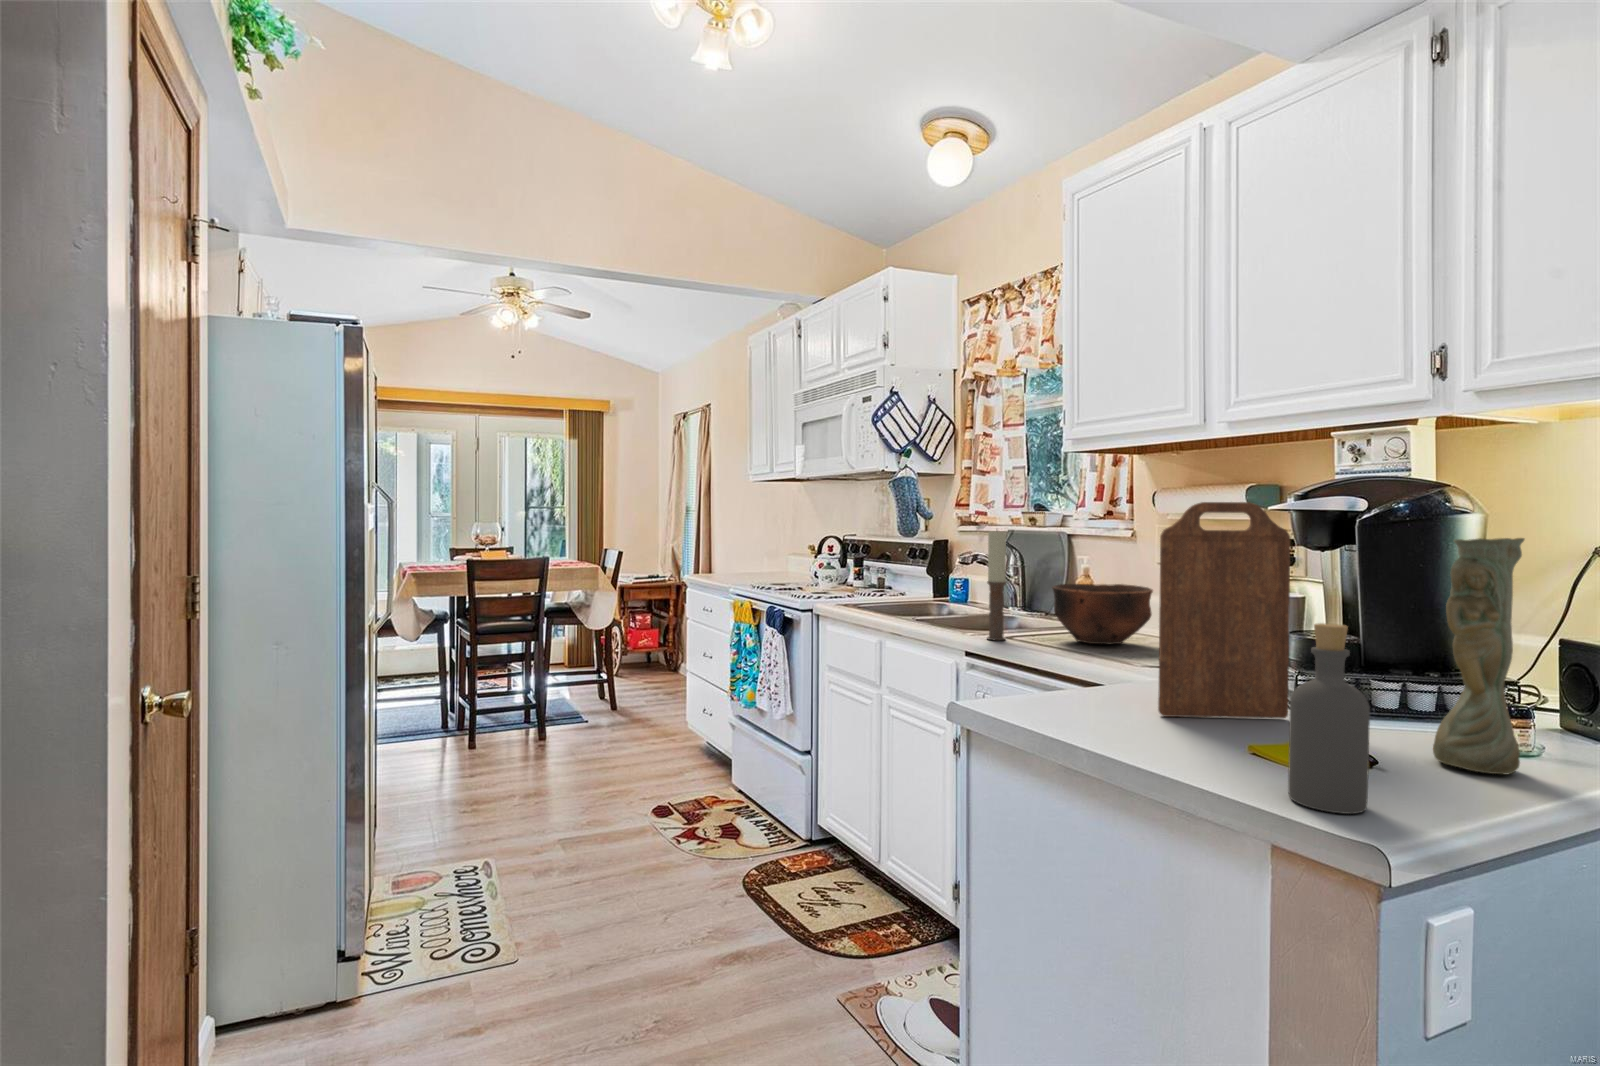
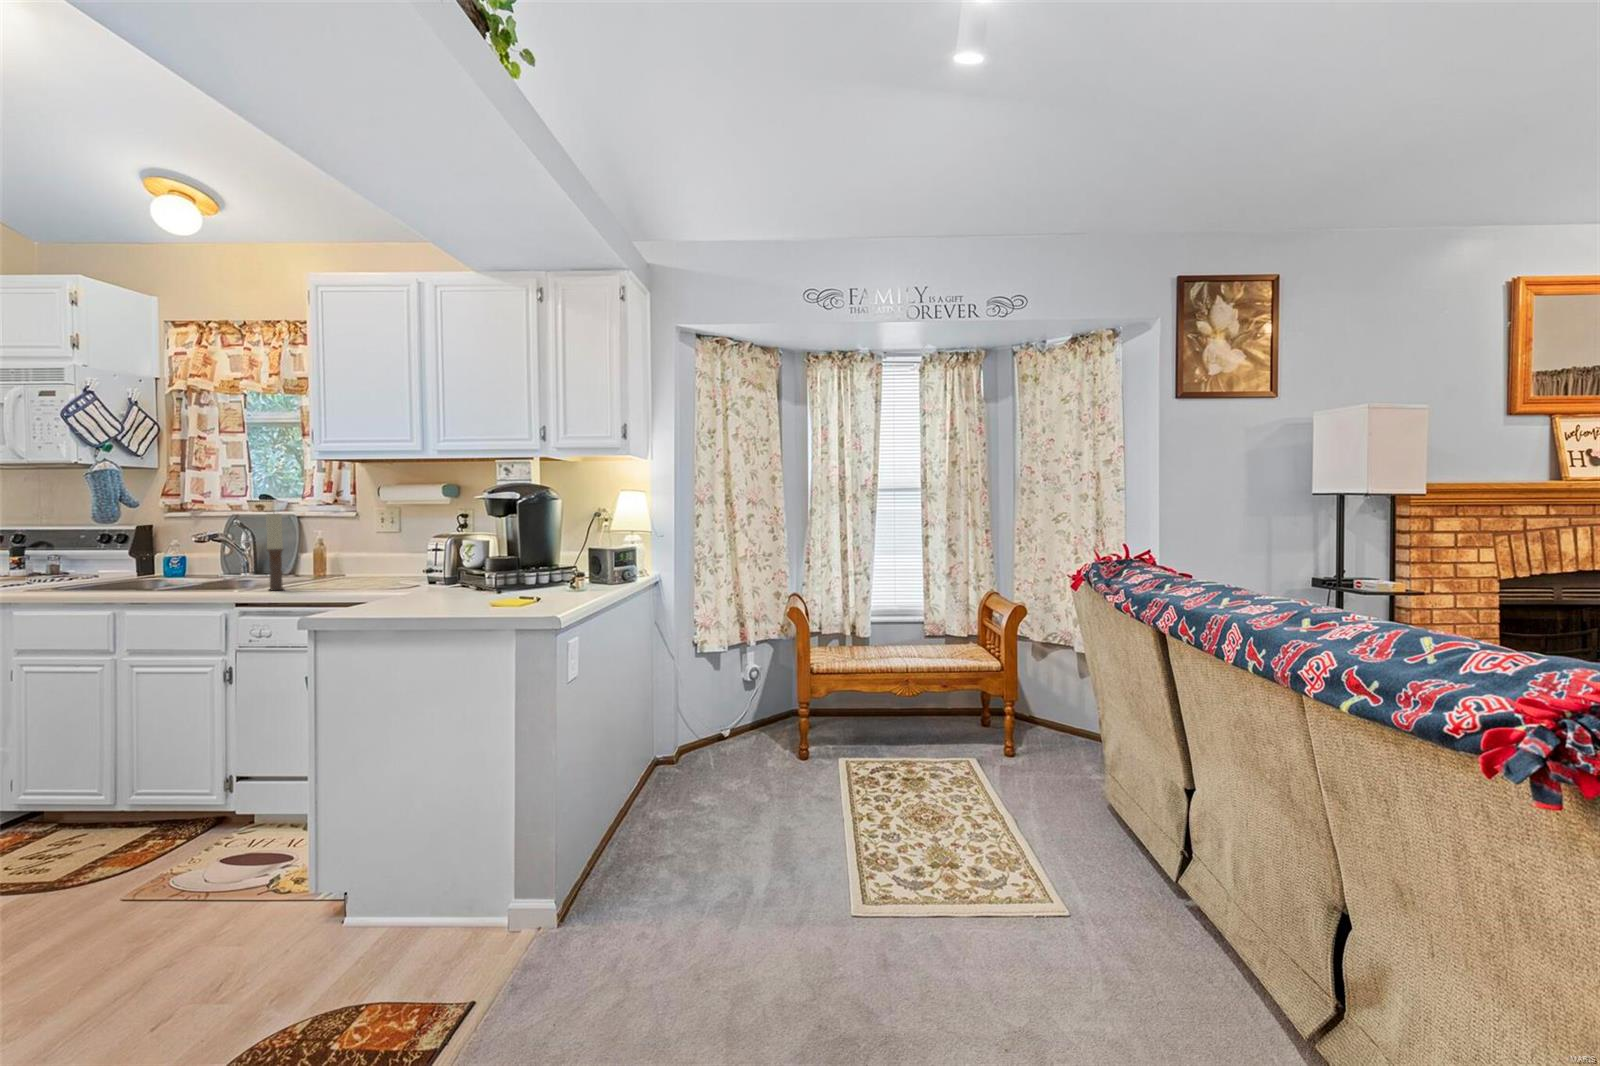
cutting board: present [1158,502,1290,718] -> none [442,494,498,598]
vase: present [1433,538,1524,774] -> none [557,508,583,592]
bowl: present [1052,584,1153,644] -> none [317,547,391,585]
bottle: present [1288,623,1370,814] -> none [524,538,551,604]

